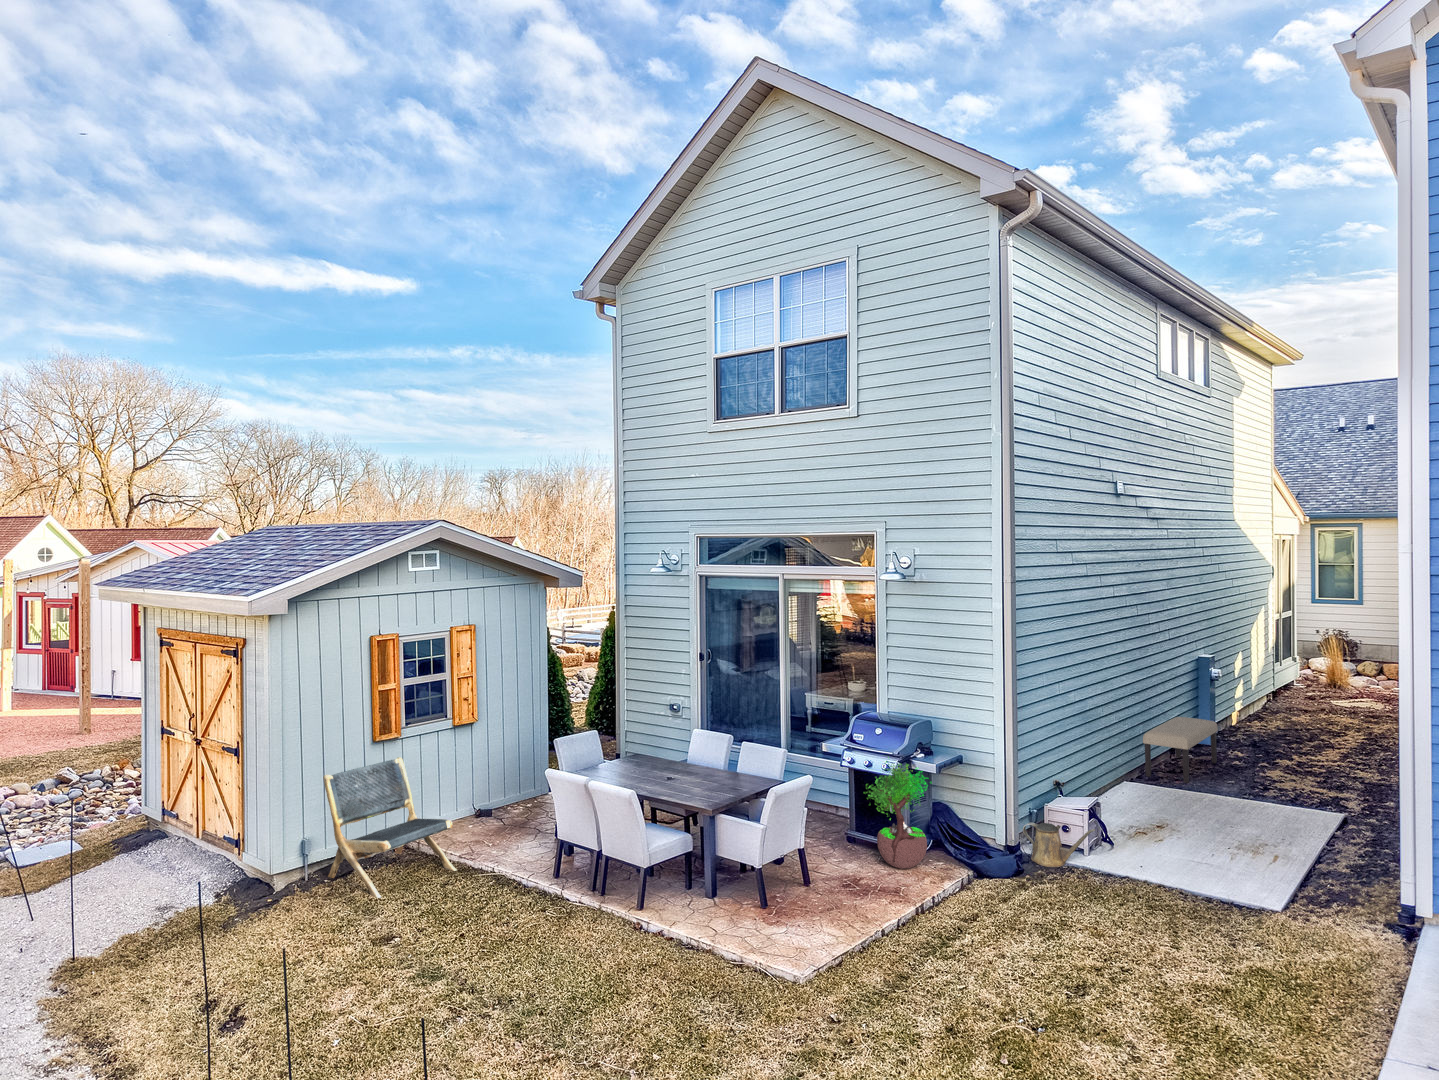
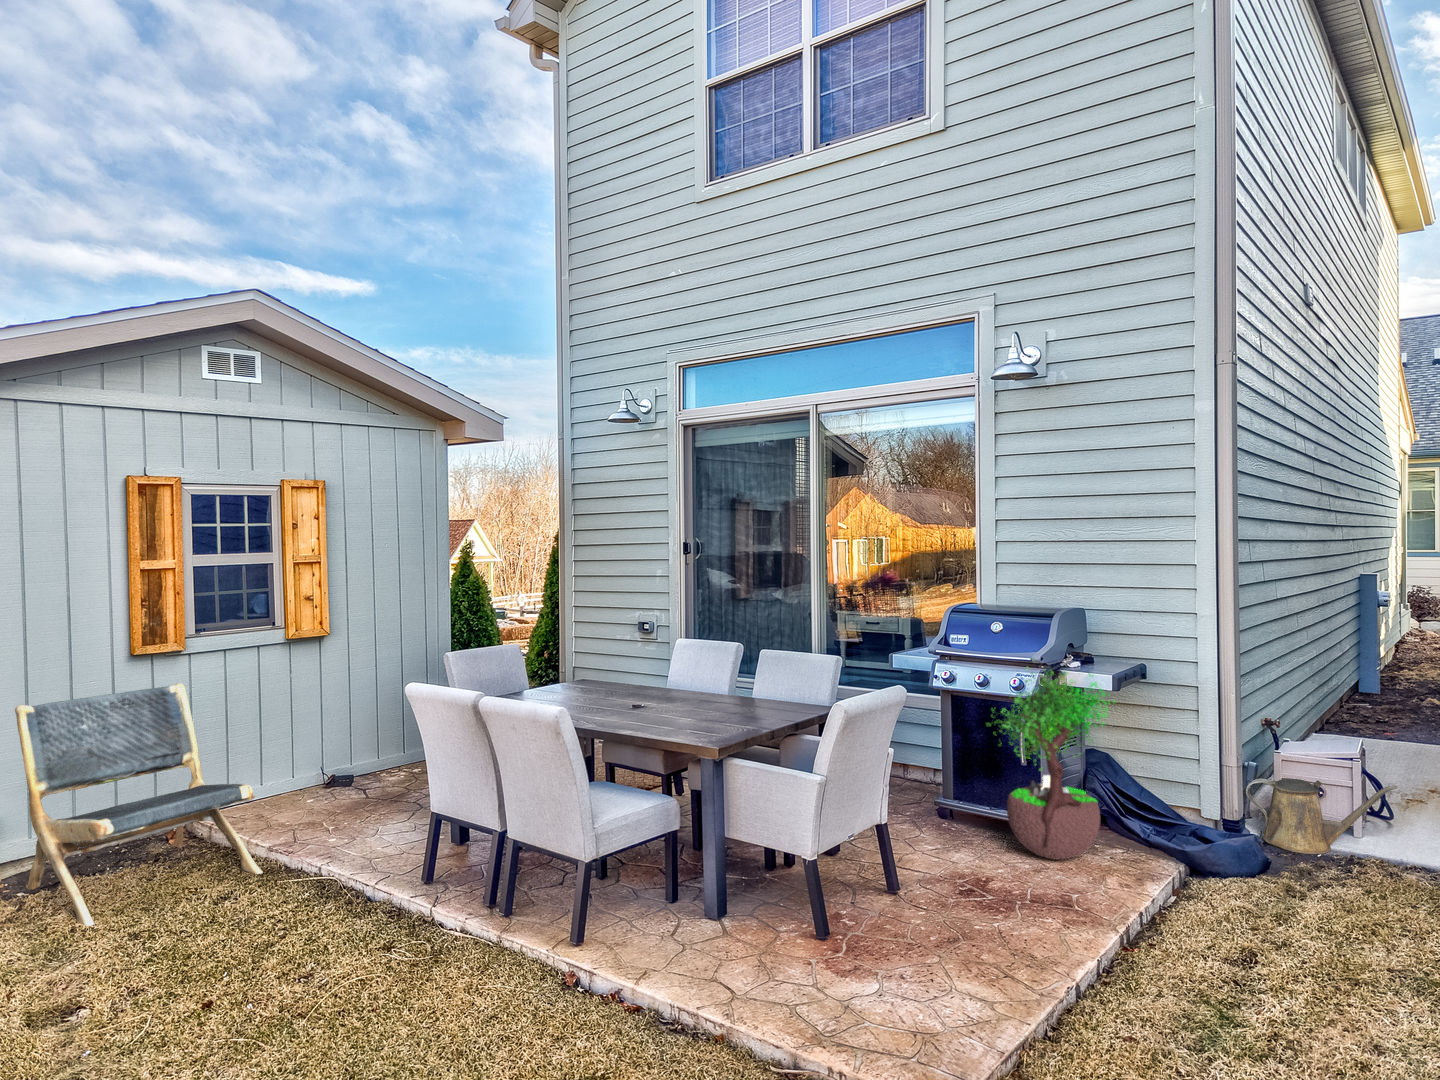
bench: present [1143,717,1218,783] -> none [1331,647,1421,733]

